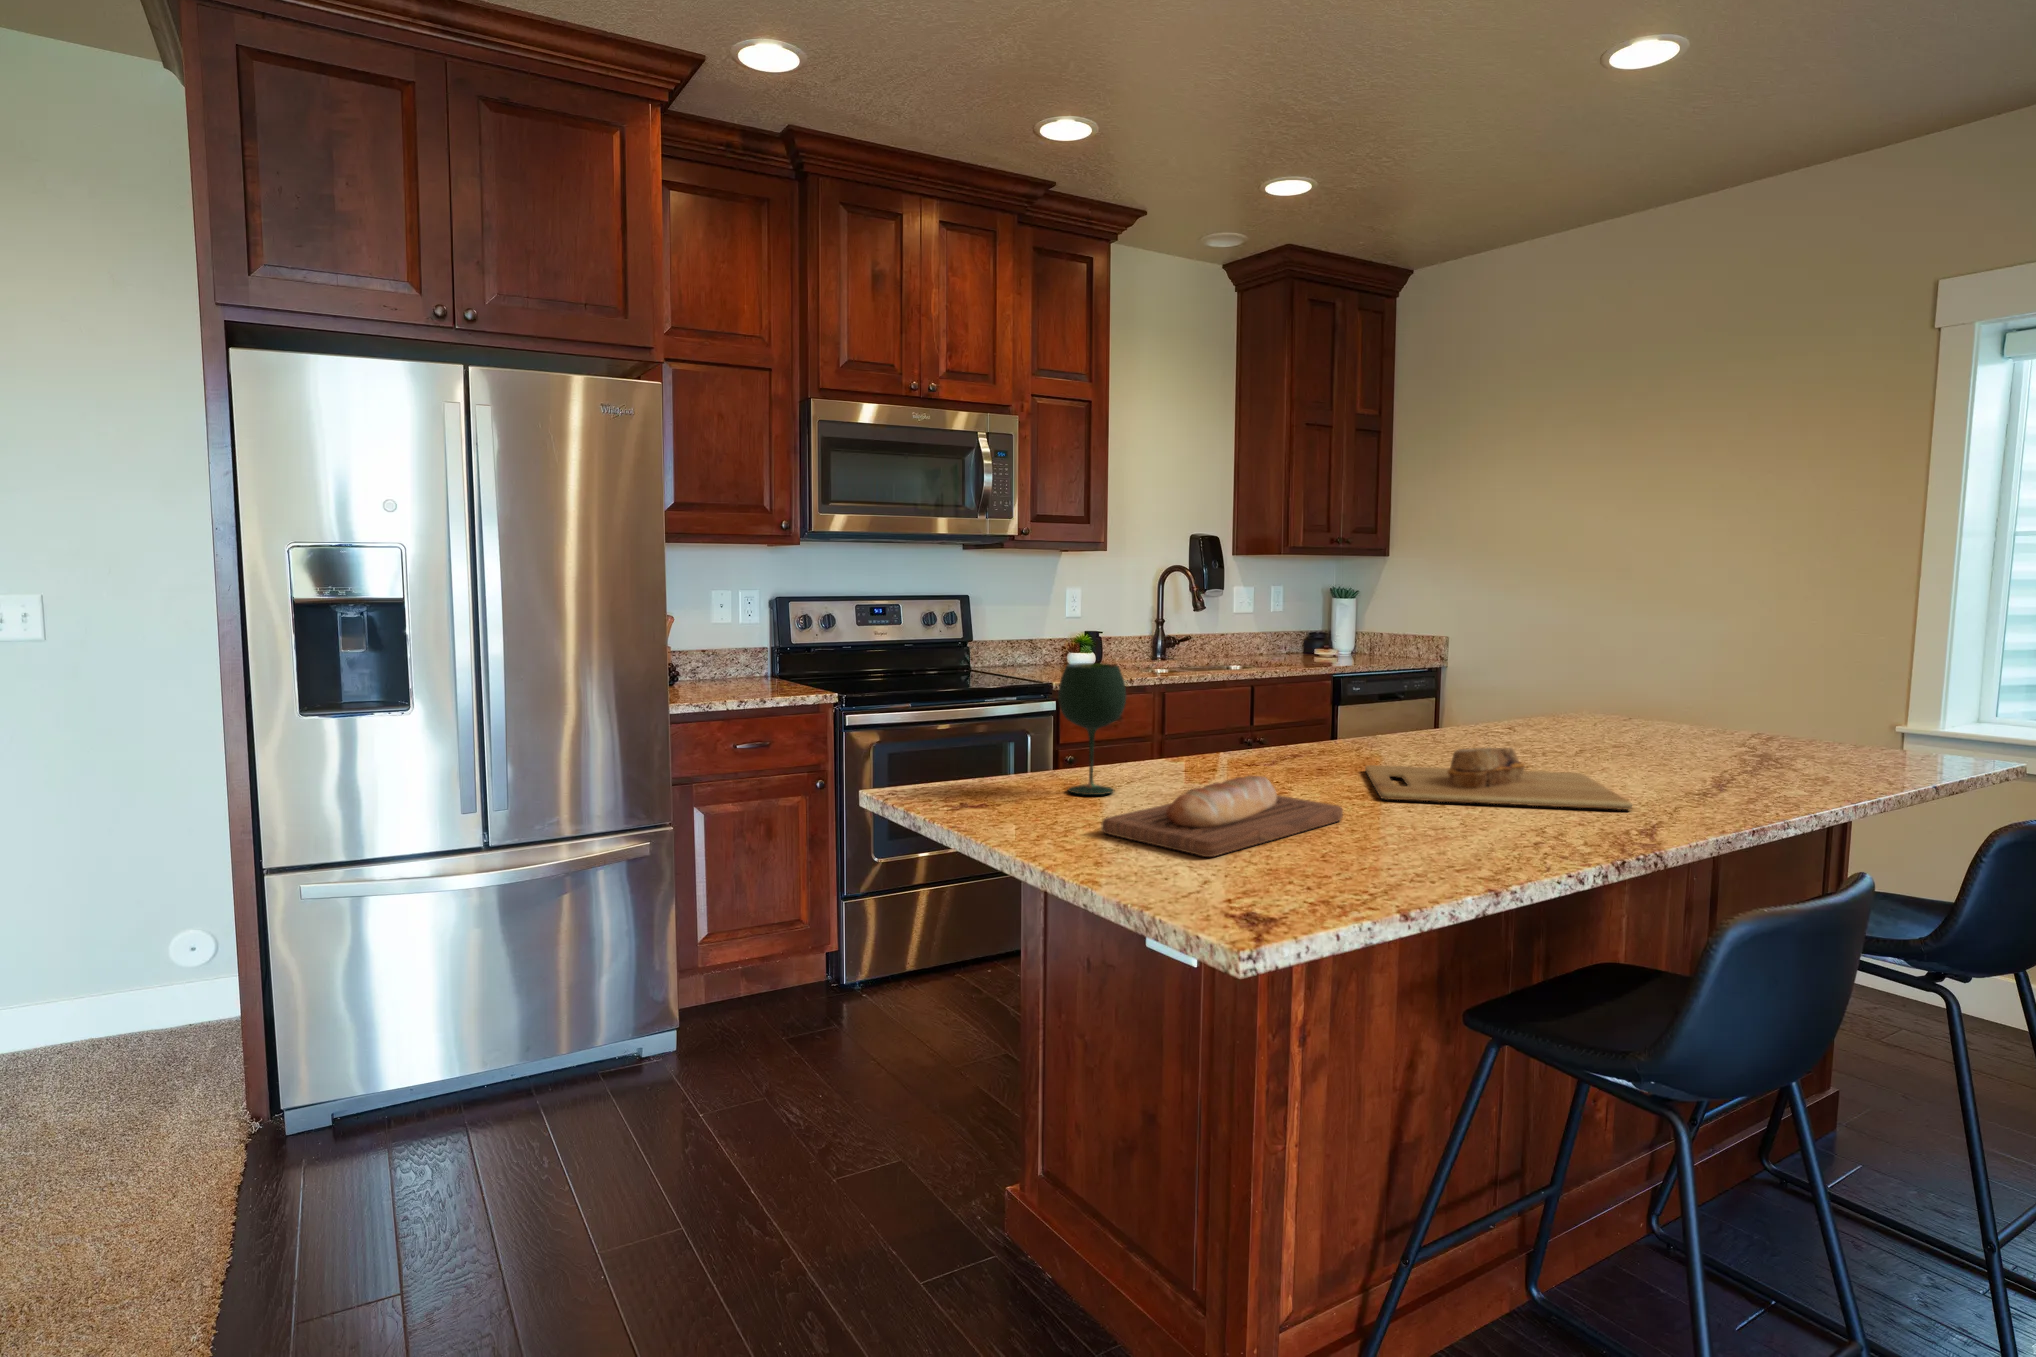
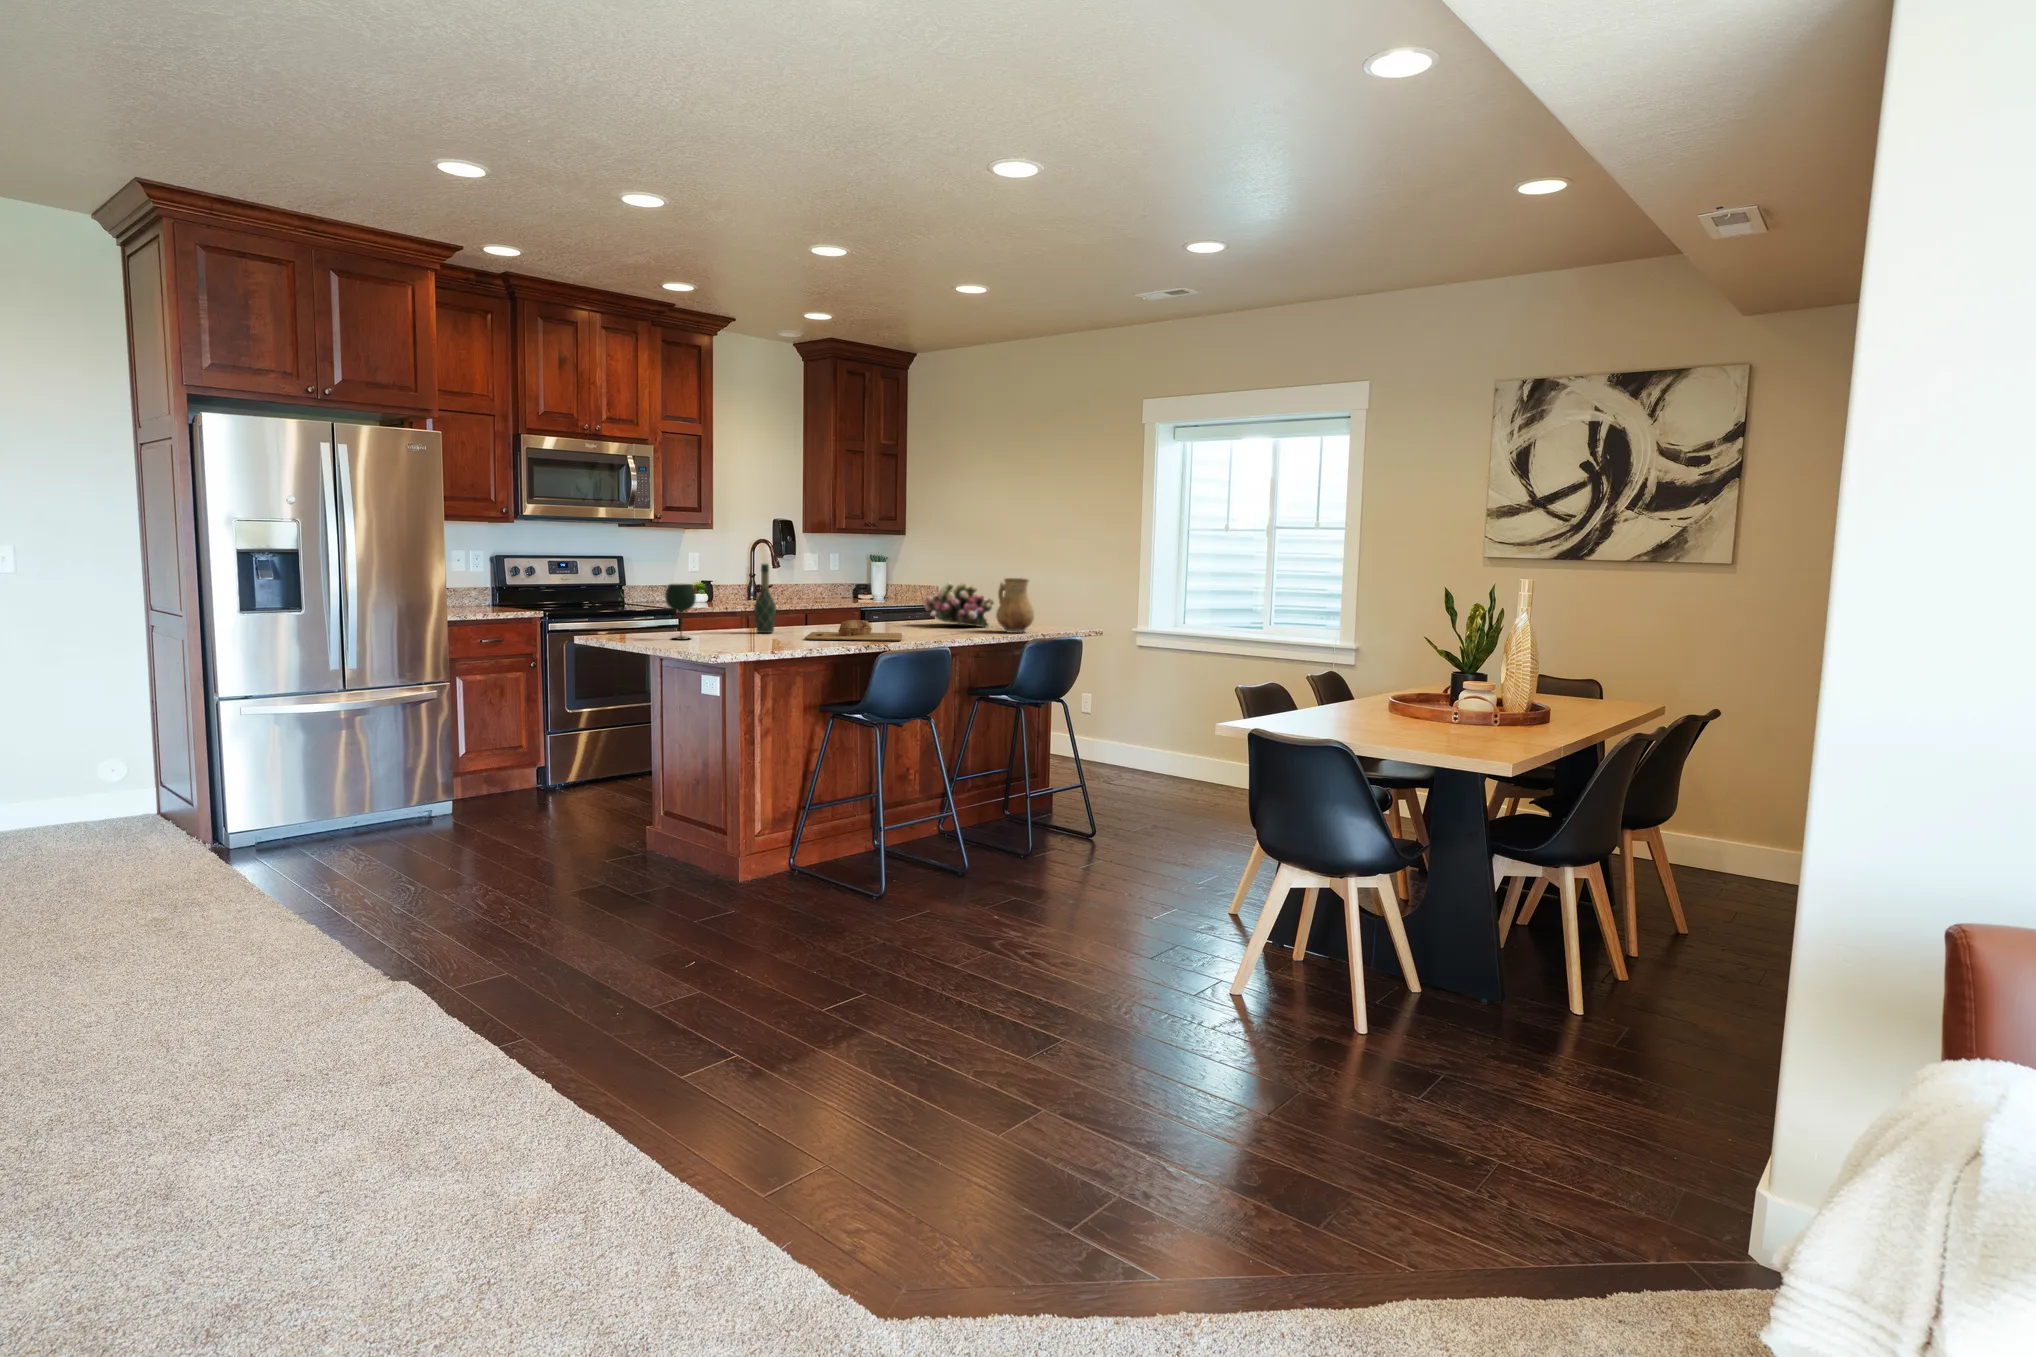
wine bottle: none [1234,613,1283,765] -> present [754,564,776,633]
ceramic pitcher: none [1764,639,1877,768] -> present [996,578,1034,633]
flower arrangement: none [1549,643,1716,741] -> present [923,582,994,627]
bread loaf: present [1102,776,1343,857] -> none [680,627,781,649]

